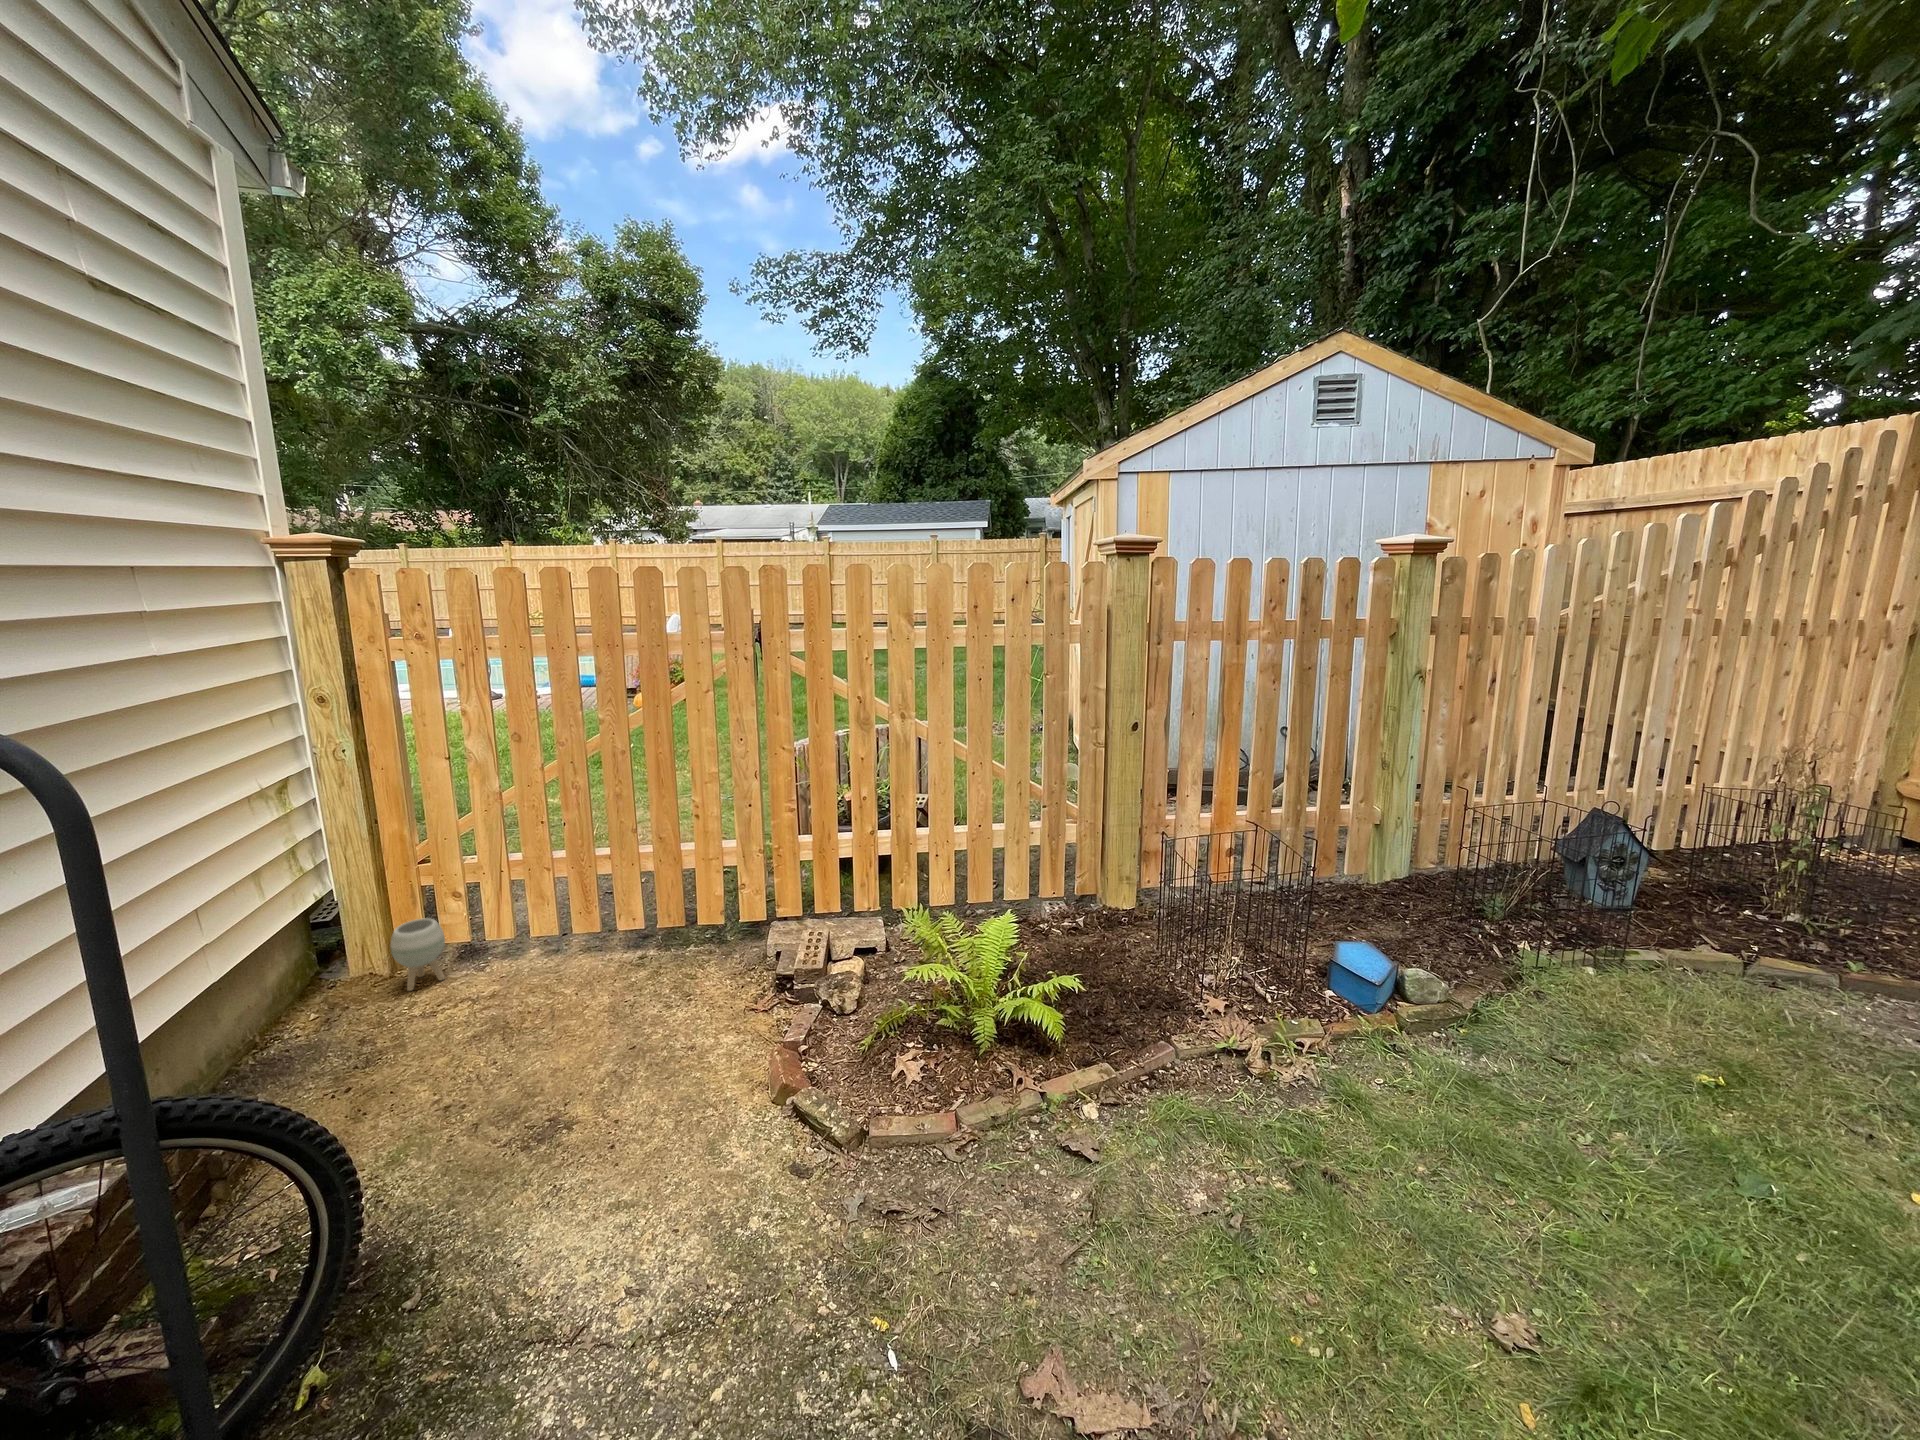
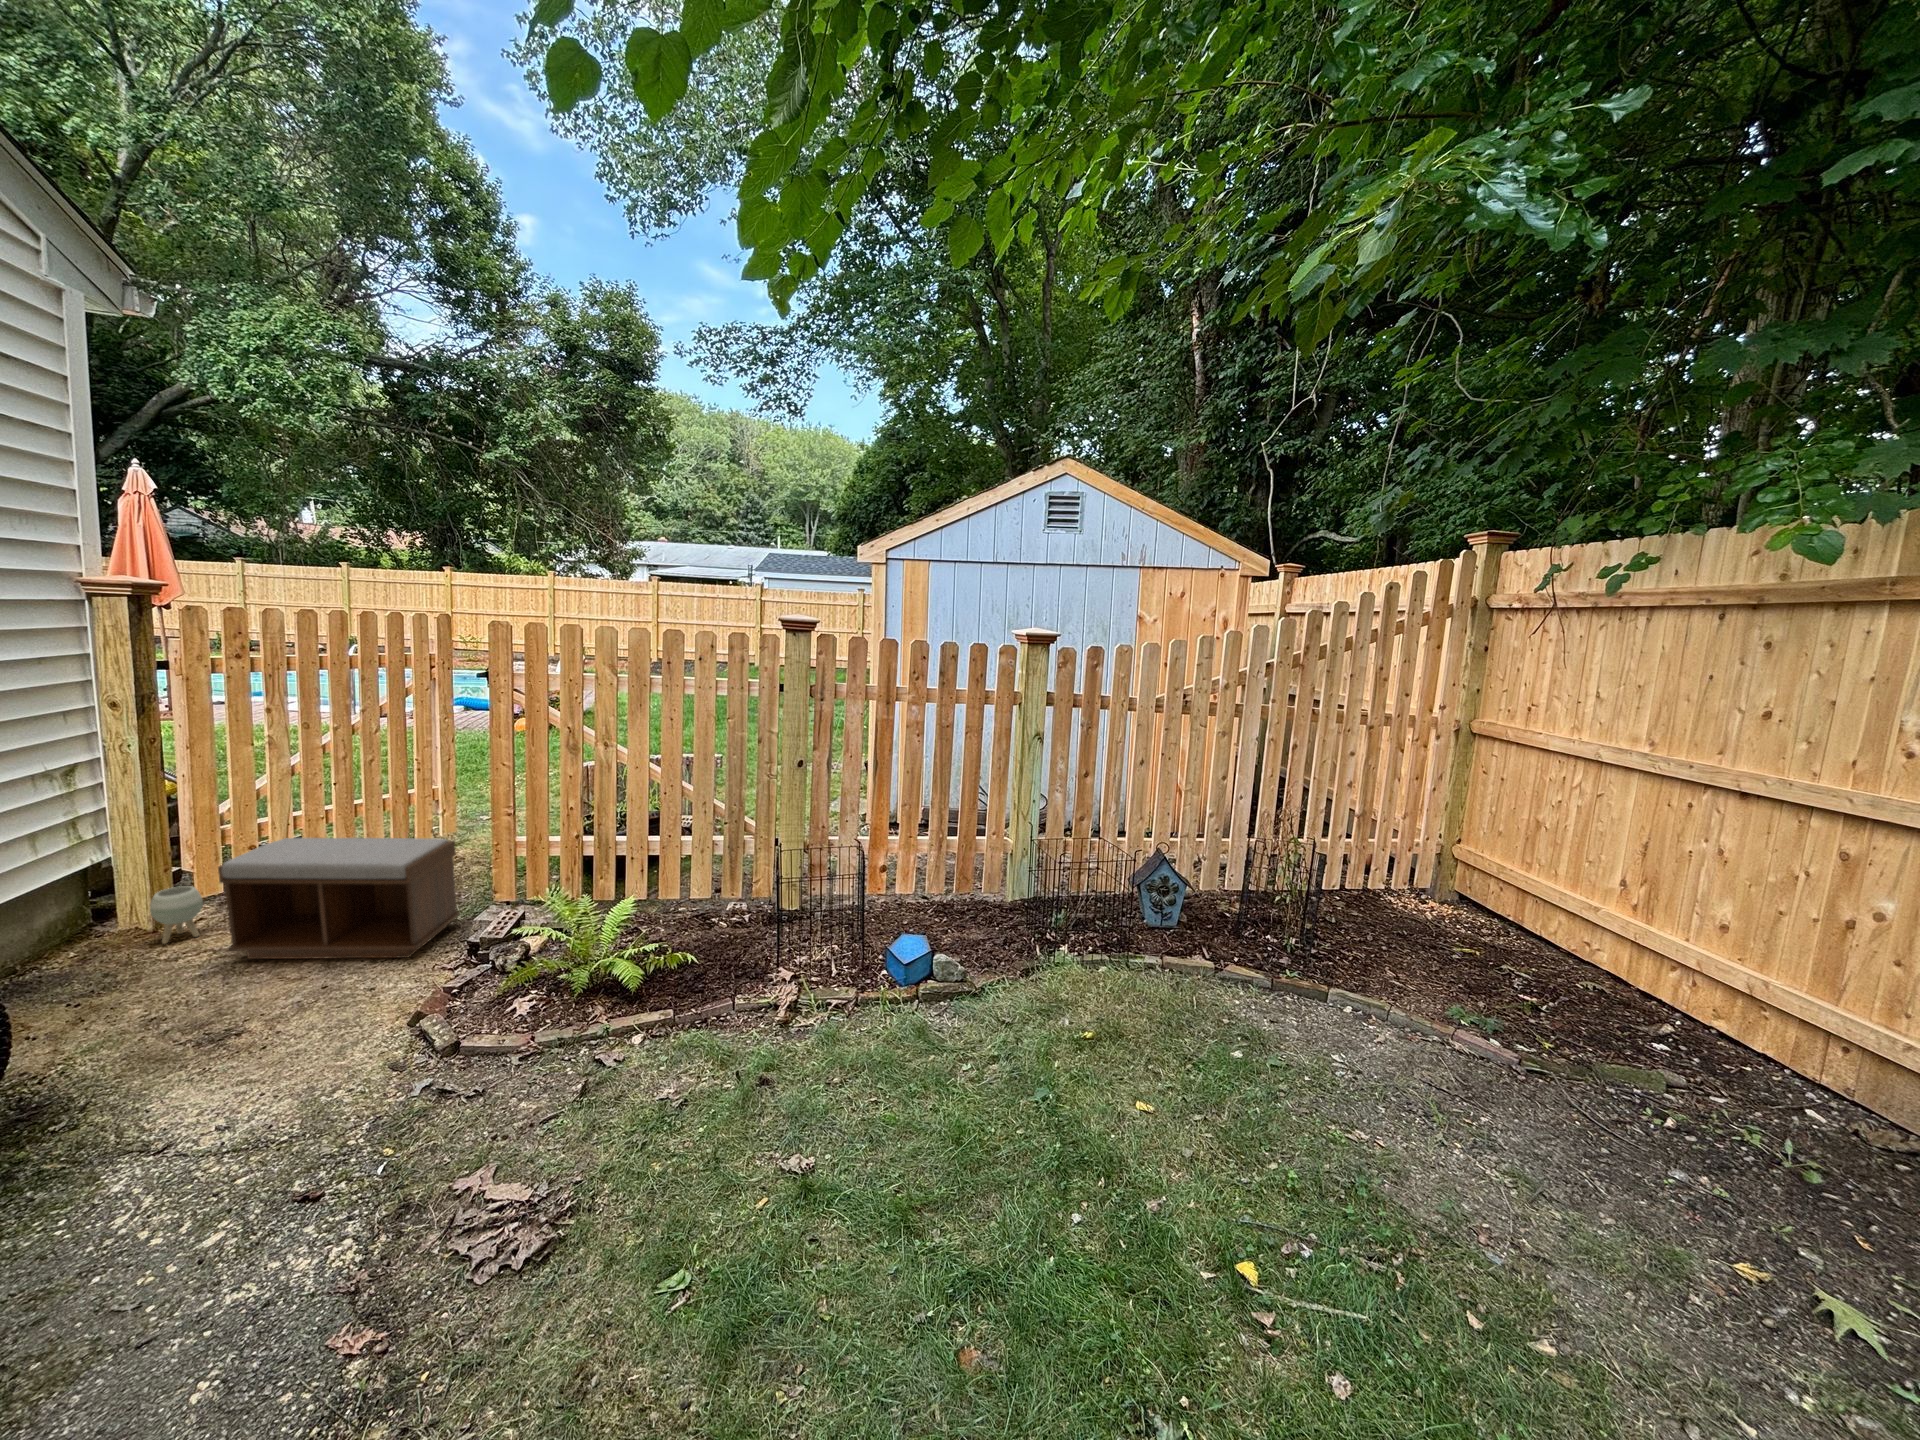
bench: none [483,844,740,1007] -> present [218,838,460,959]

